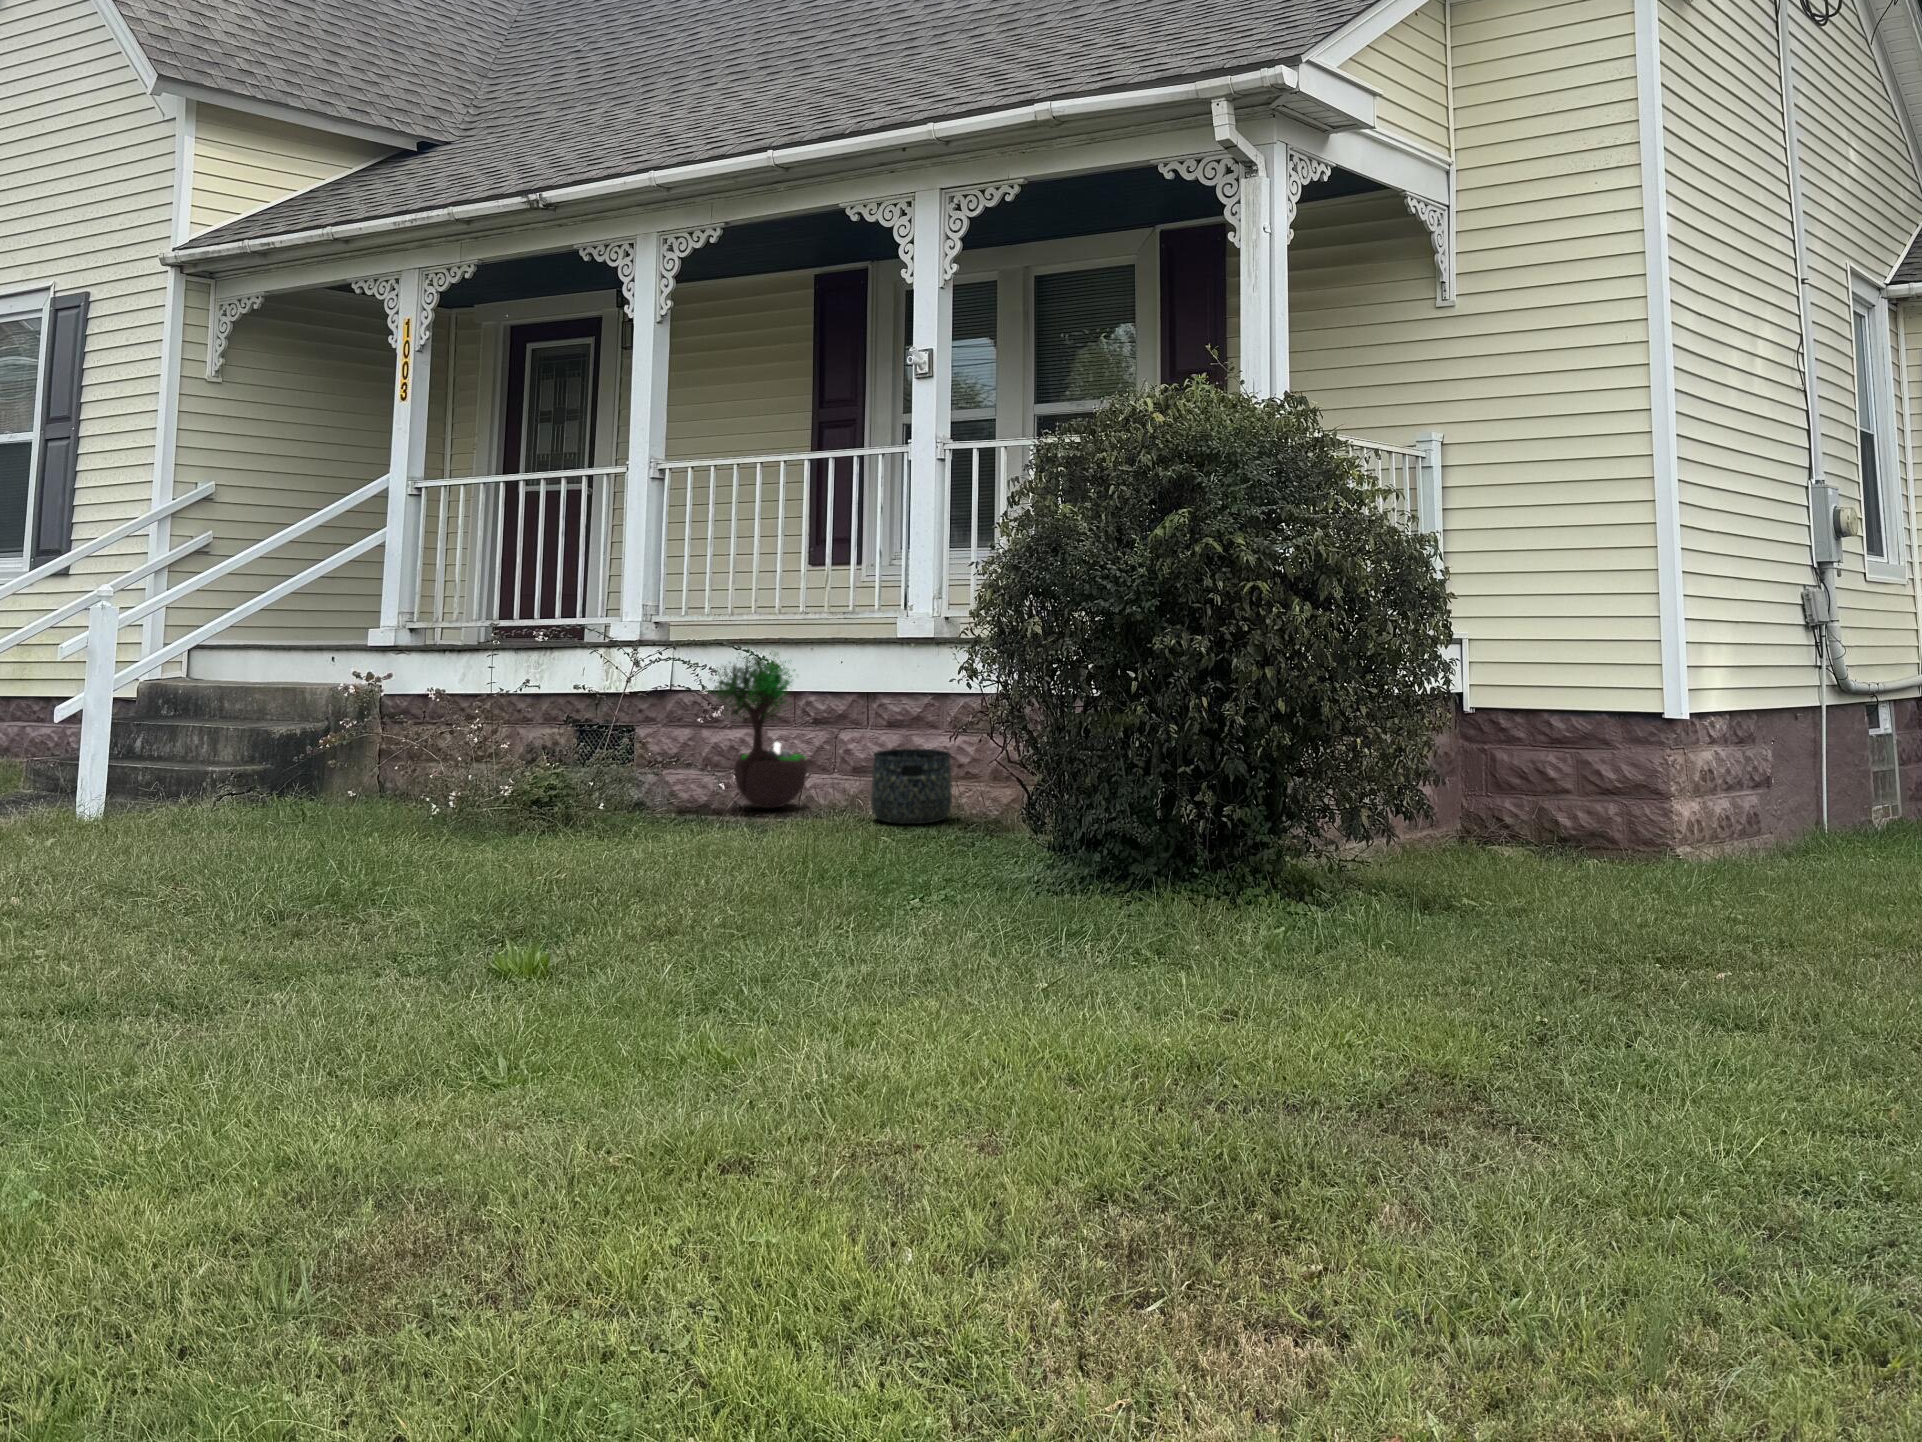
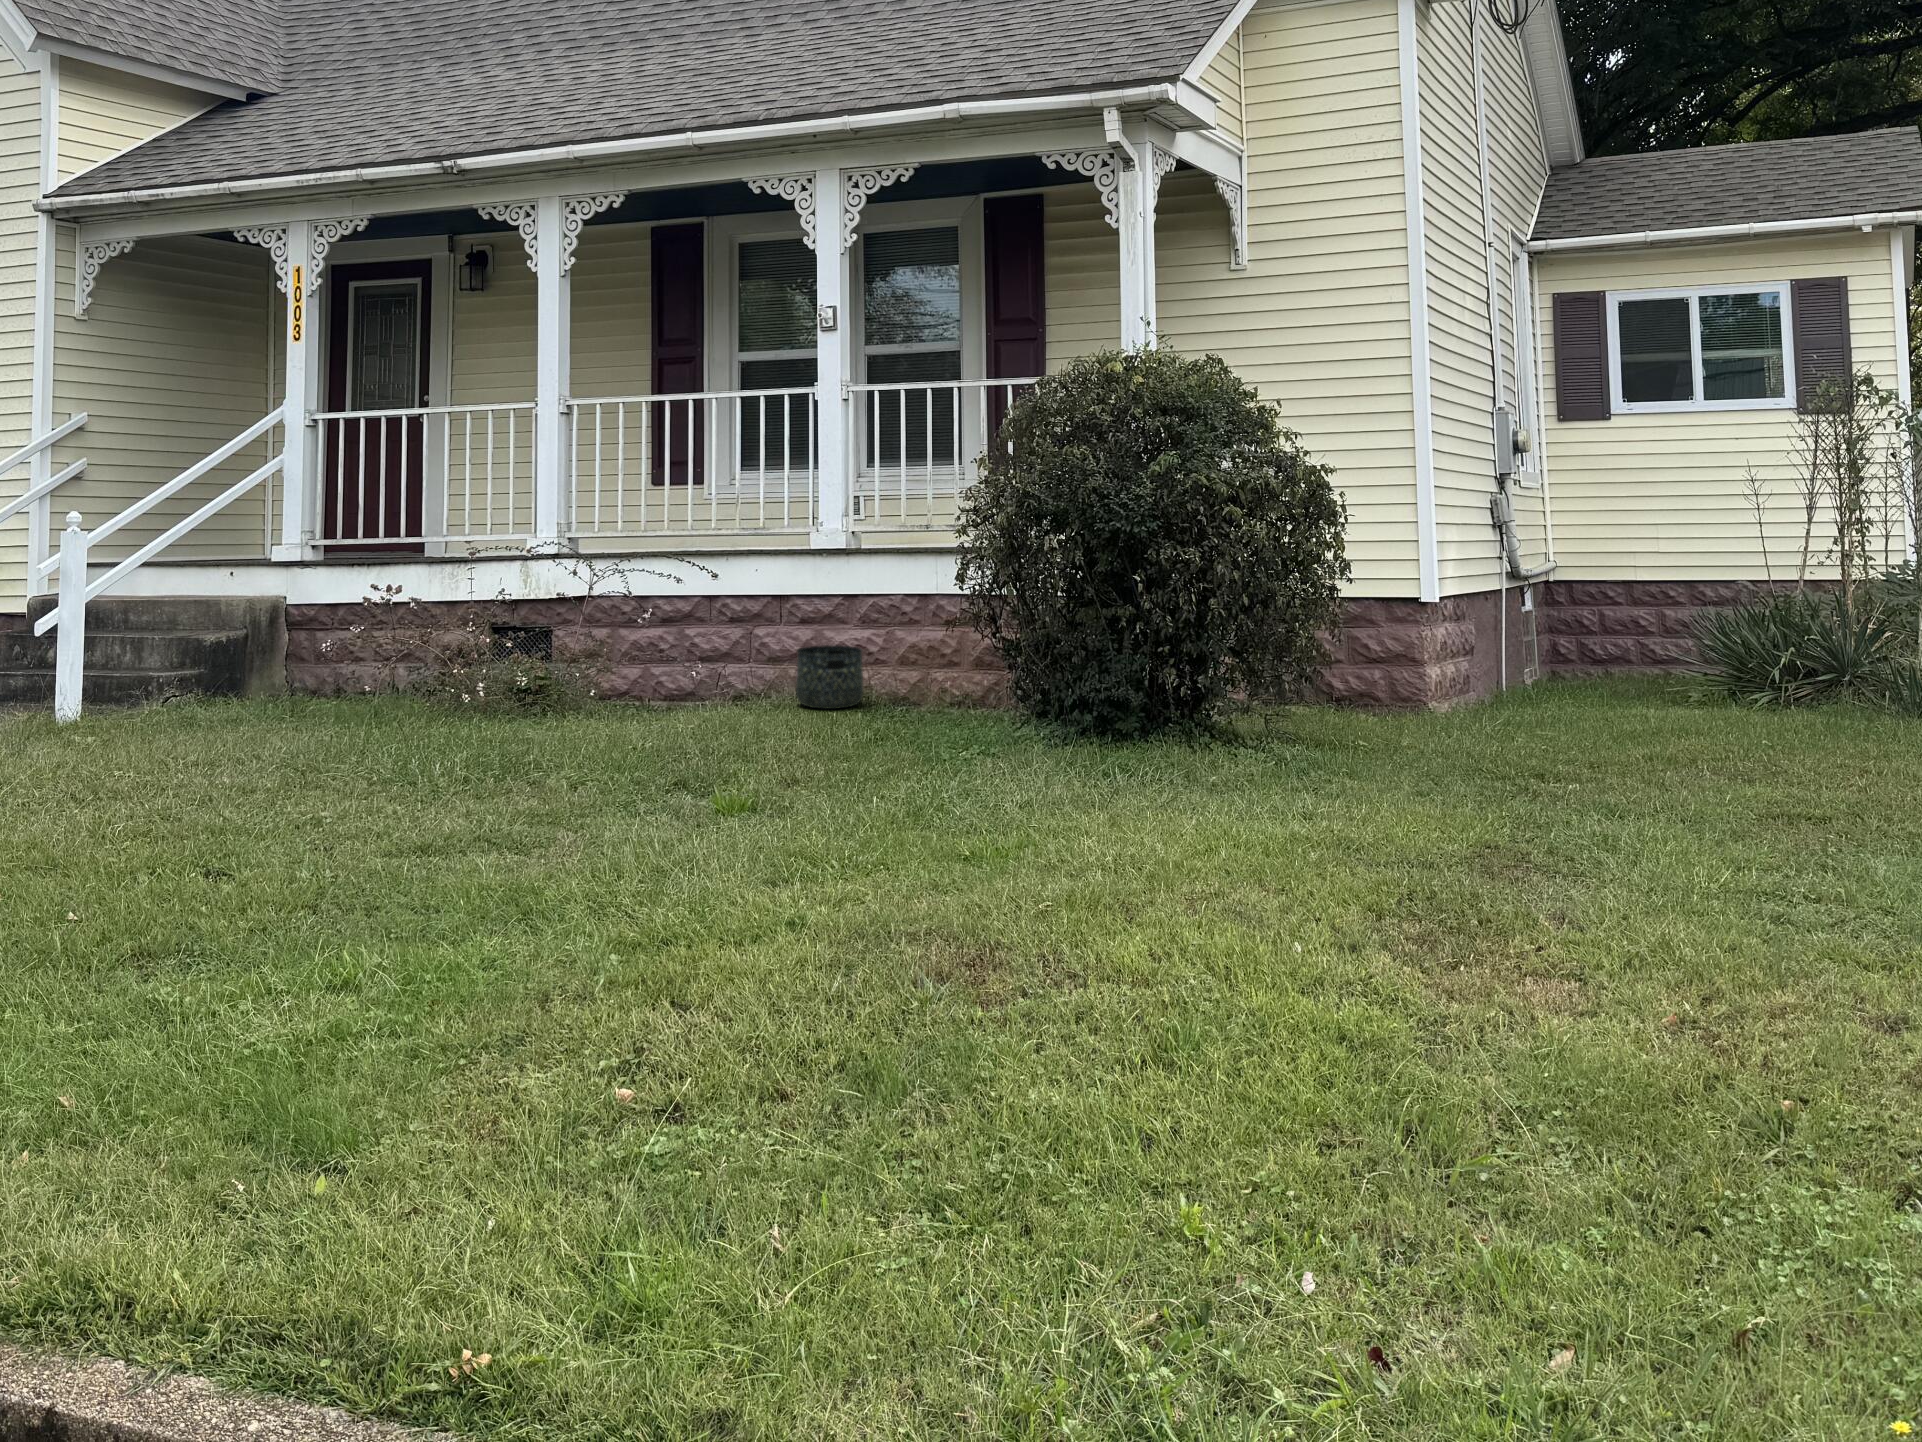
potted tree: present [709,651,807,808] -> none [645,556,728,698]

